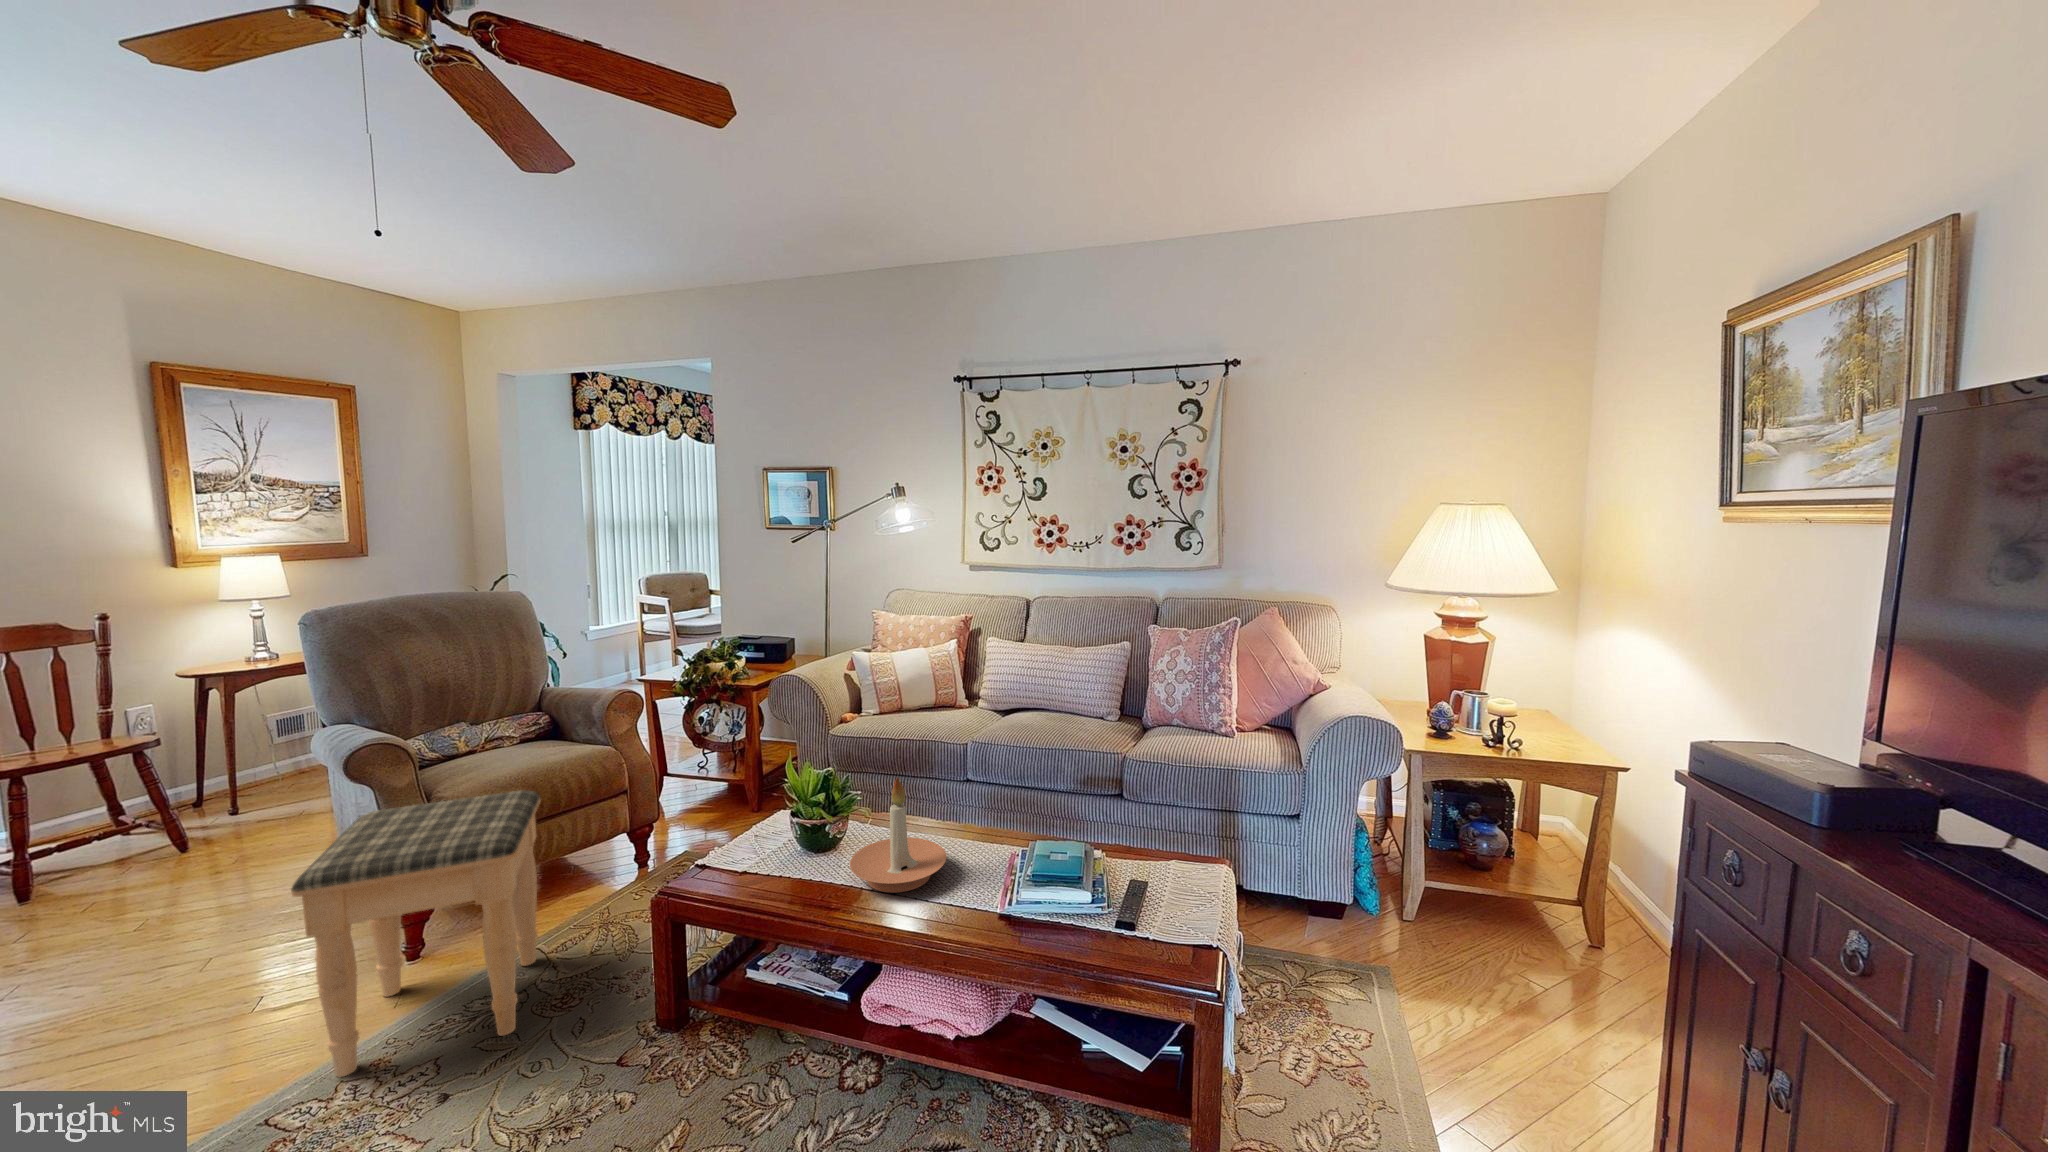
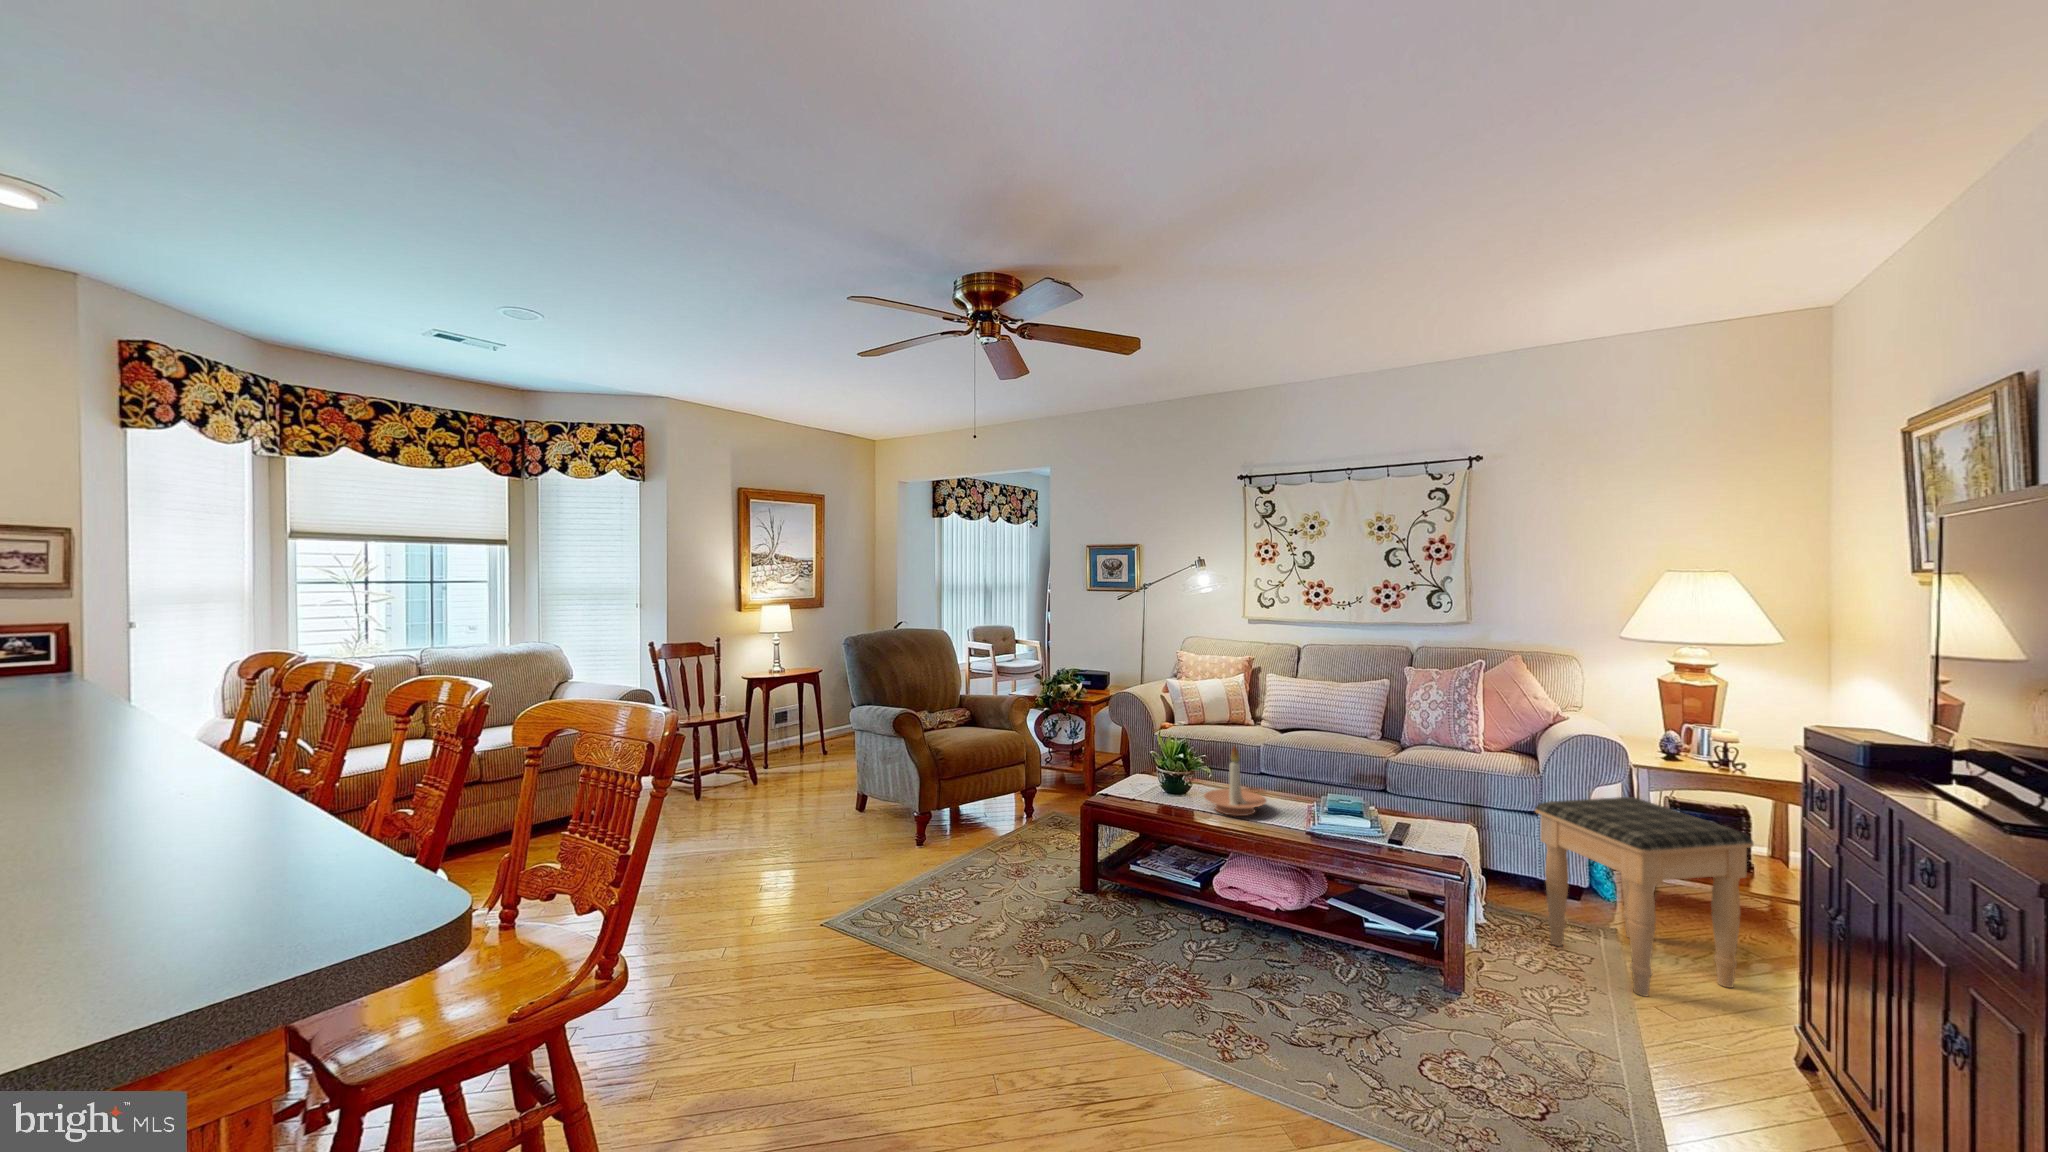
footstool: present [291,790,541,1077] -> present [1535,797,1754,996]

